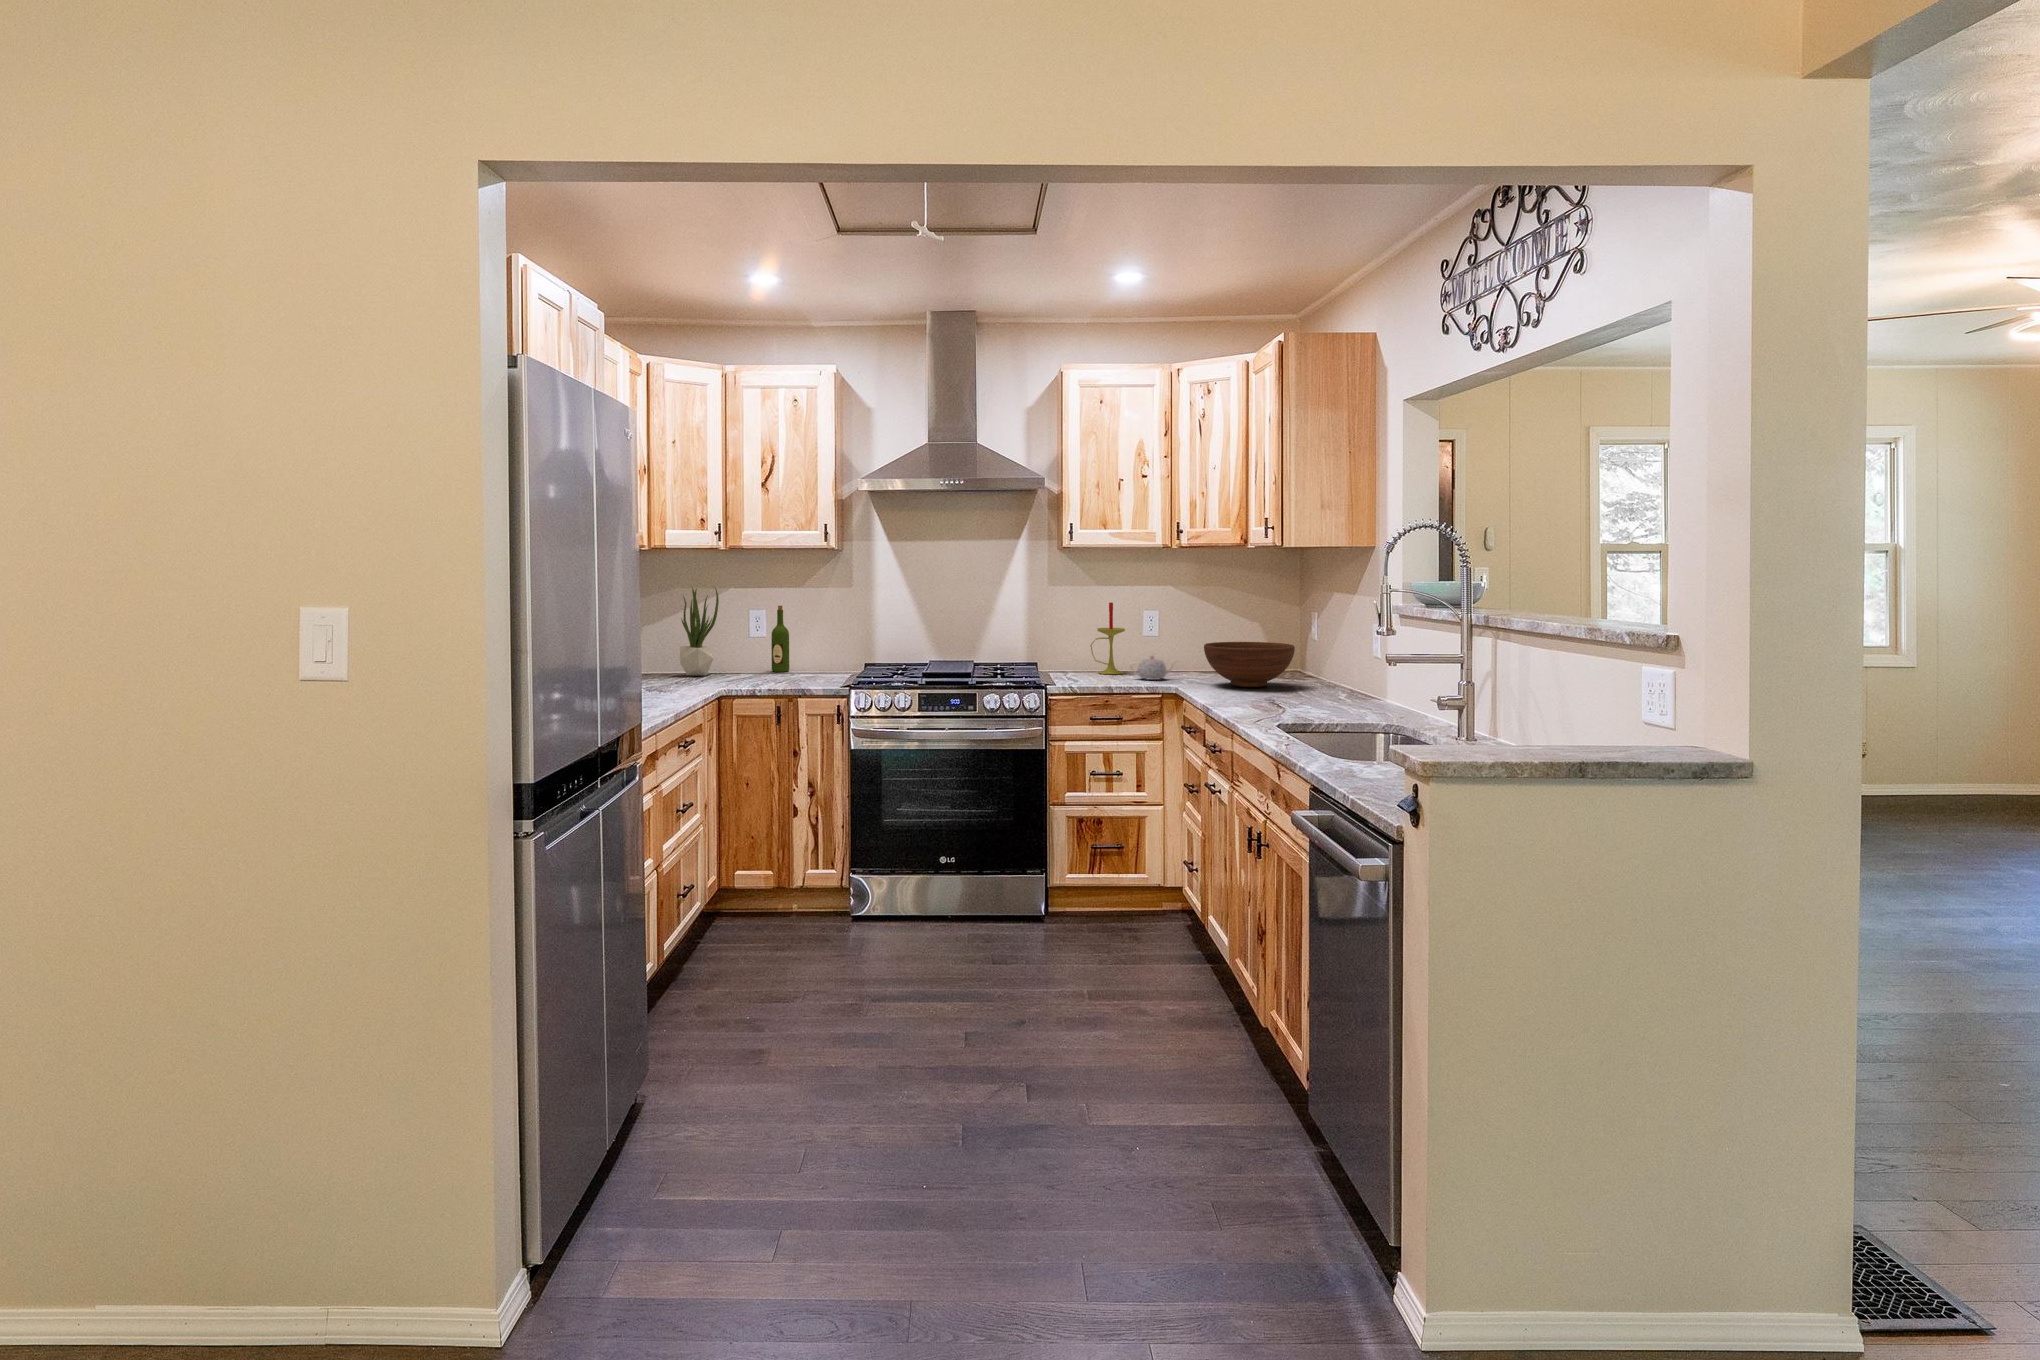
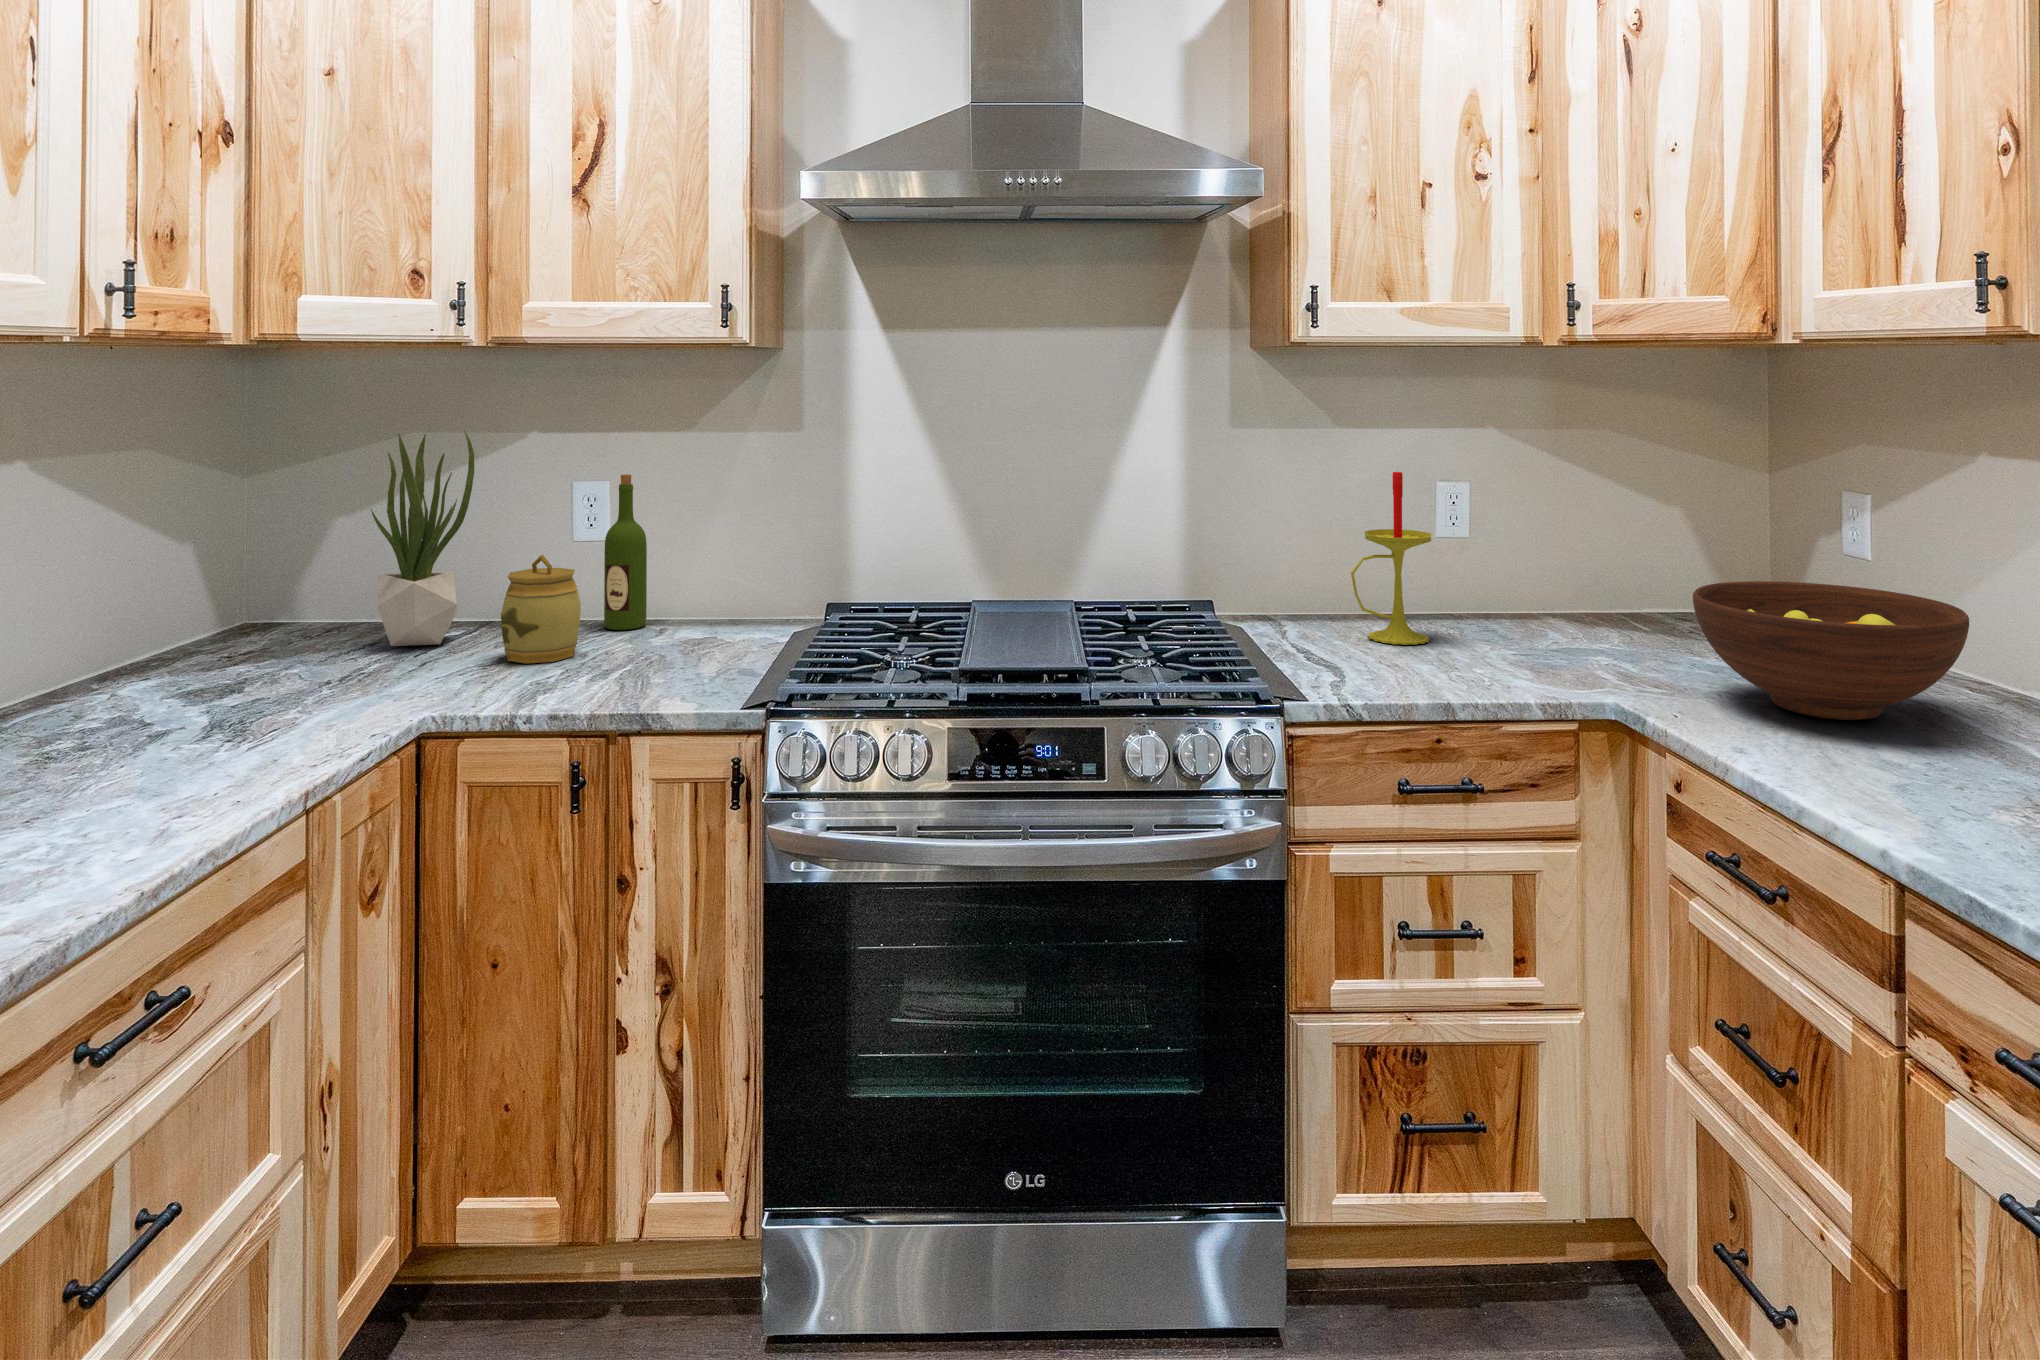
jar: none [737,636,768,678] -> present [501,555,581,664]
teapot: present [1130,656,1175,680] -> none [1471,611,1592,675]

